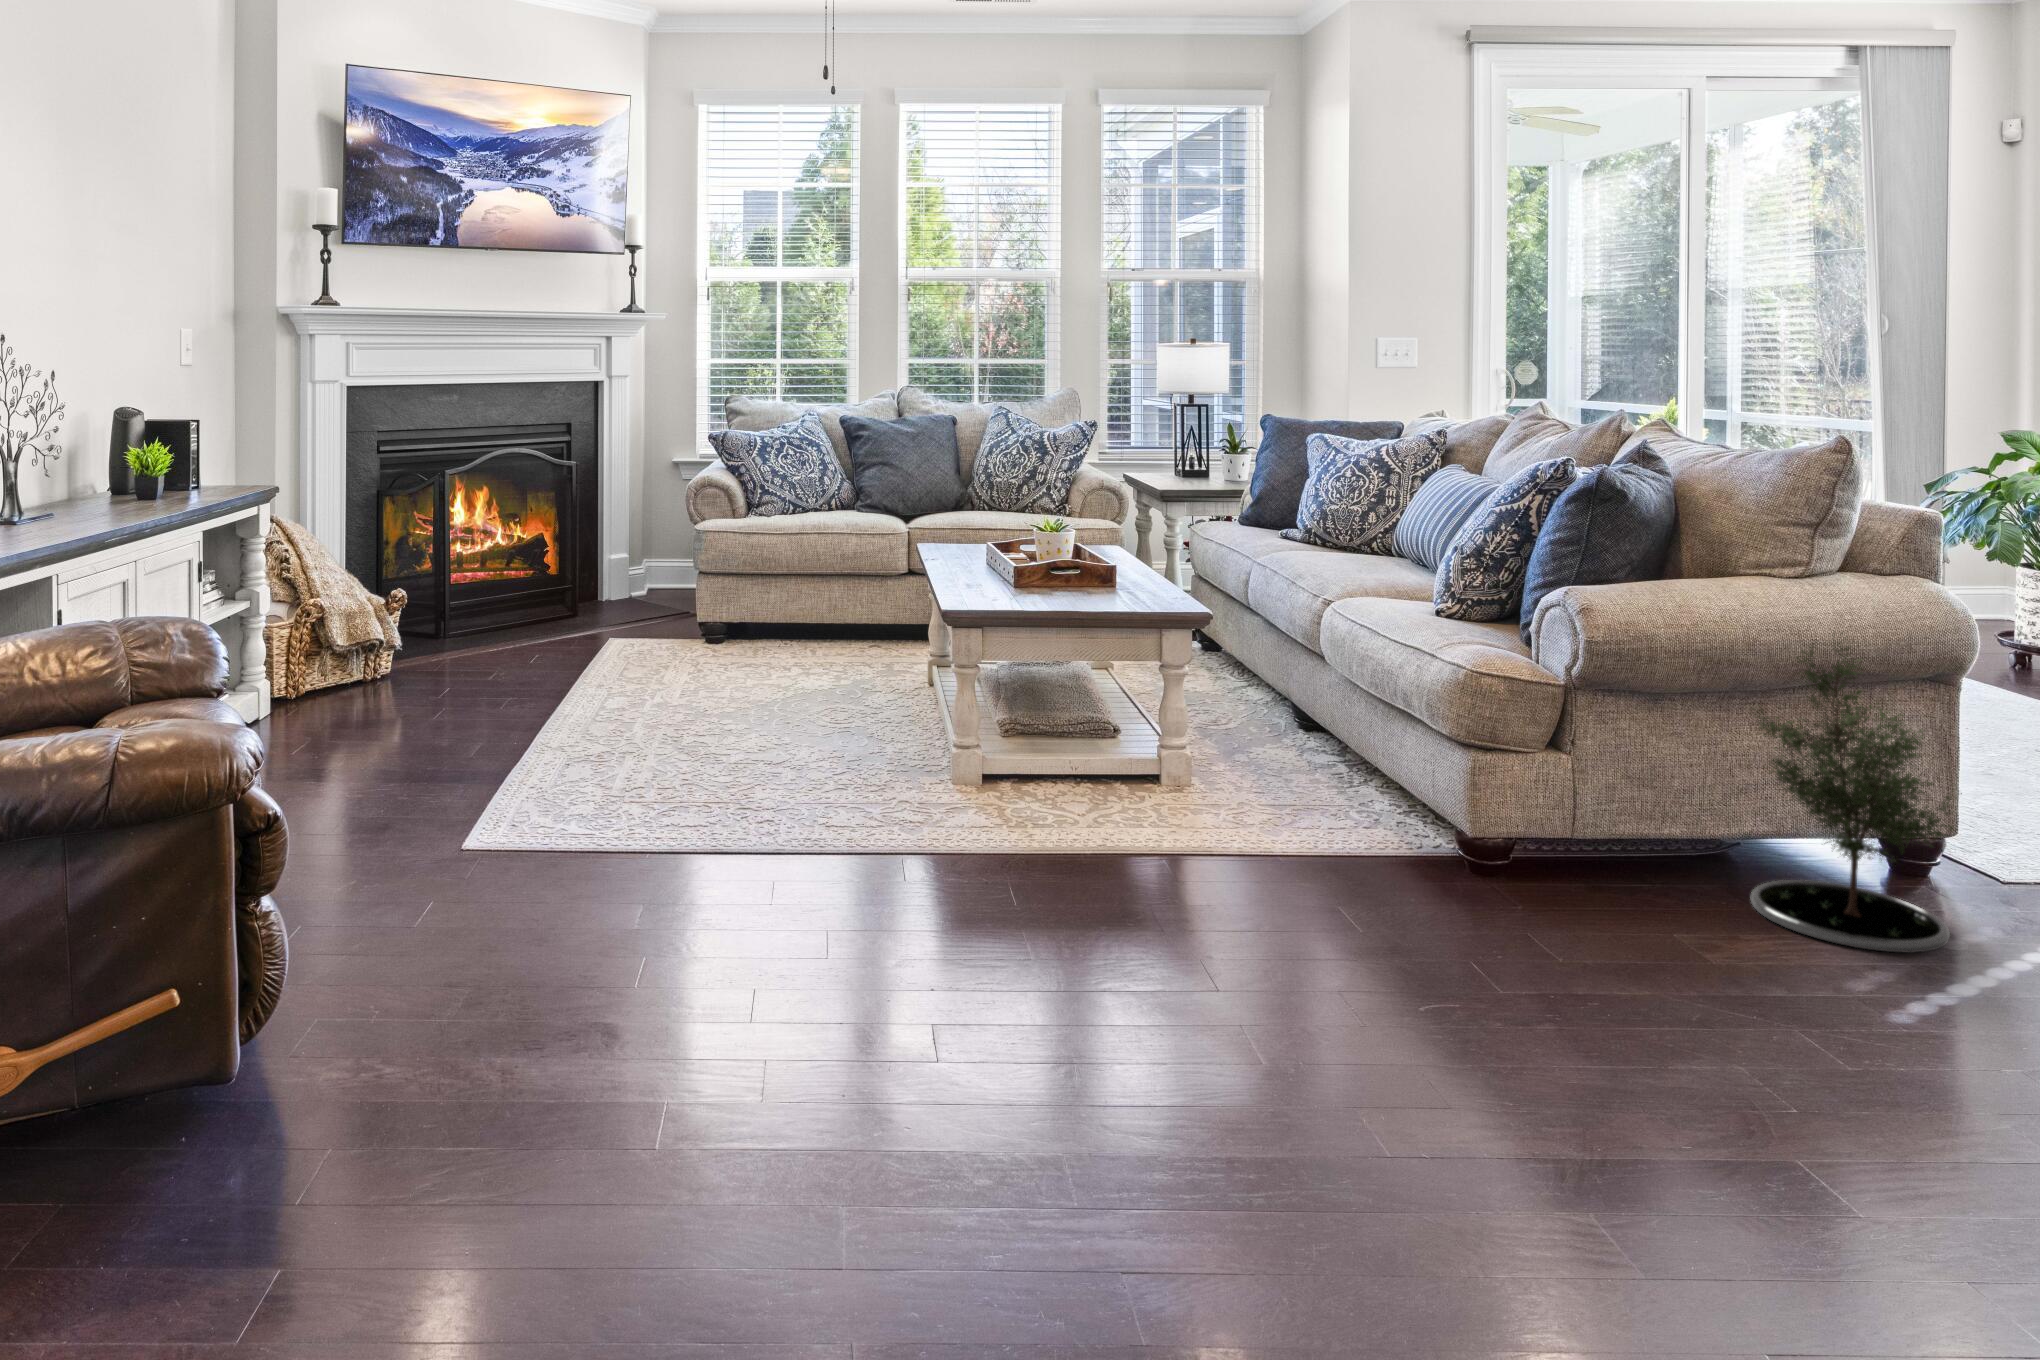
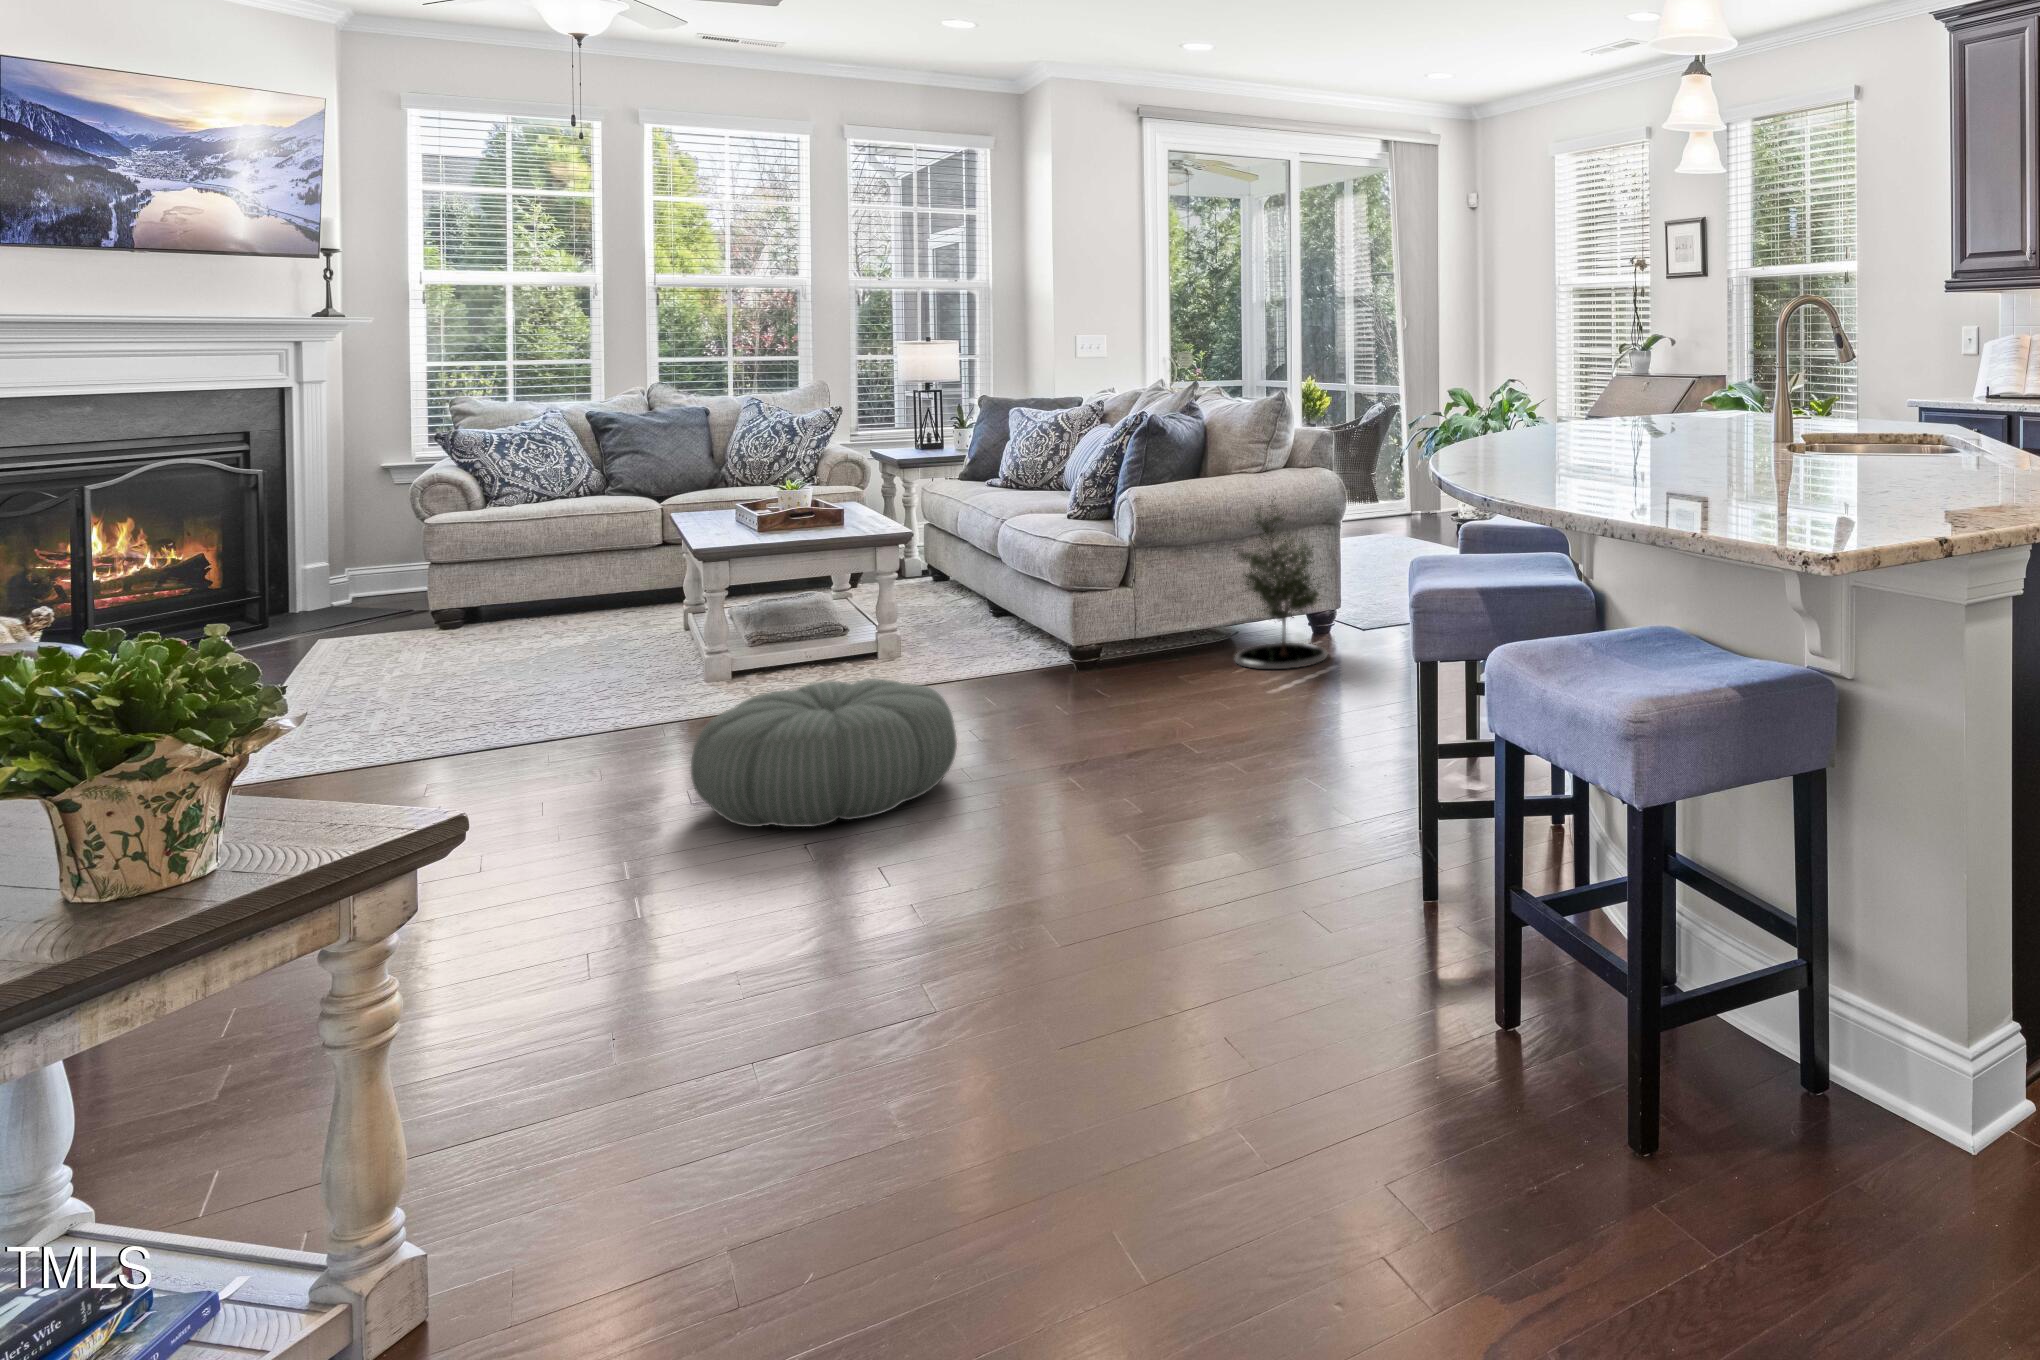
pouf: none [957,877,1354,1161] -> present [691,679,957,827]

